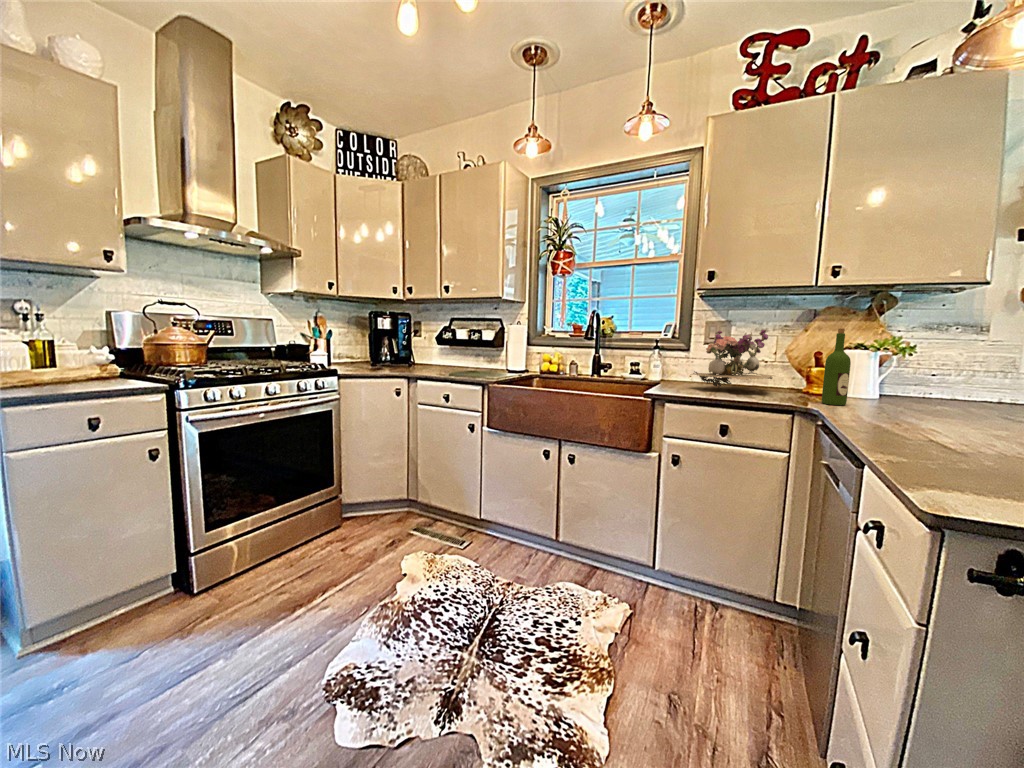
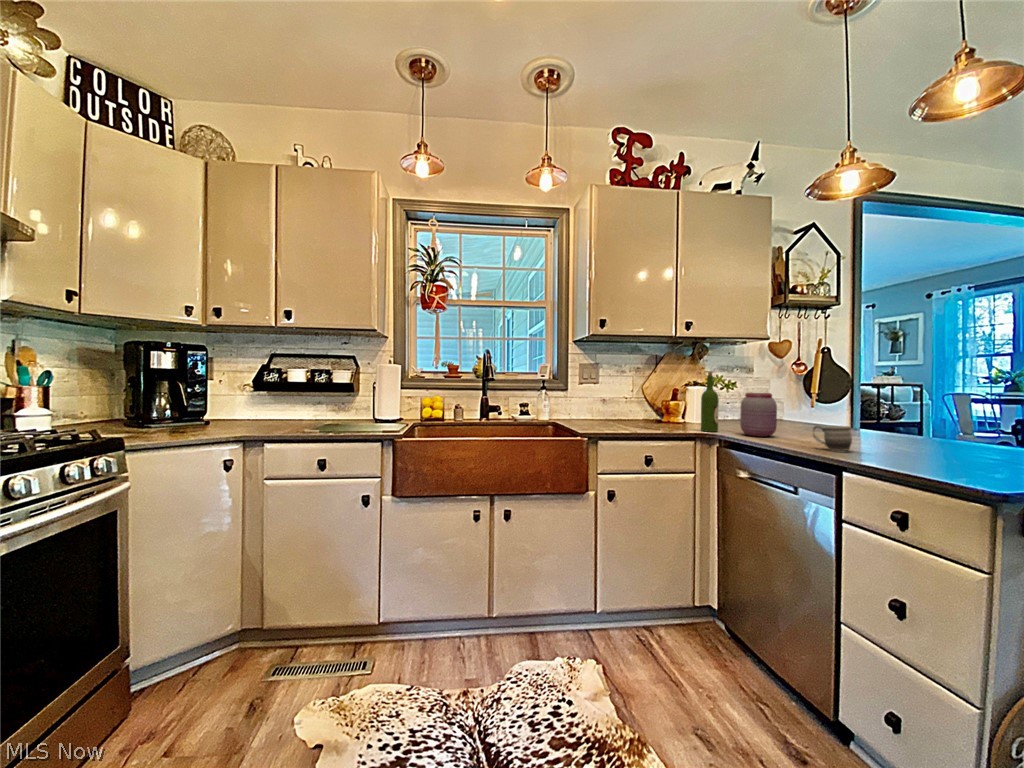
flower arrangement: present [691,328,775,388] -> none [591,370,660,425]
jar: none [869,357,929,417] -> present [740,393,777,437]
mug: none [927,402,987,442] -> present [813,425,852,451]

